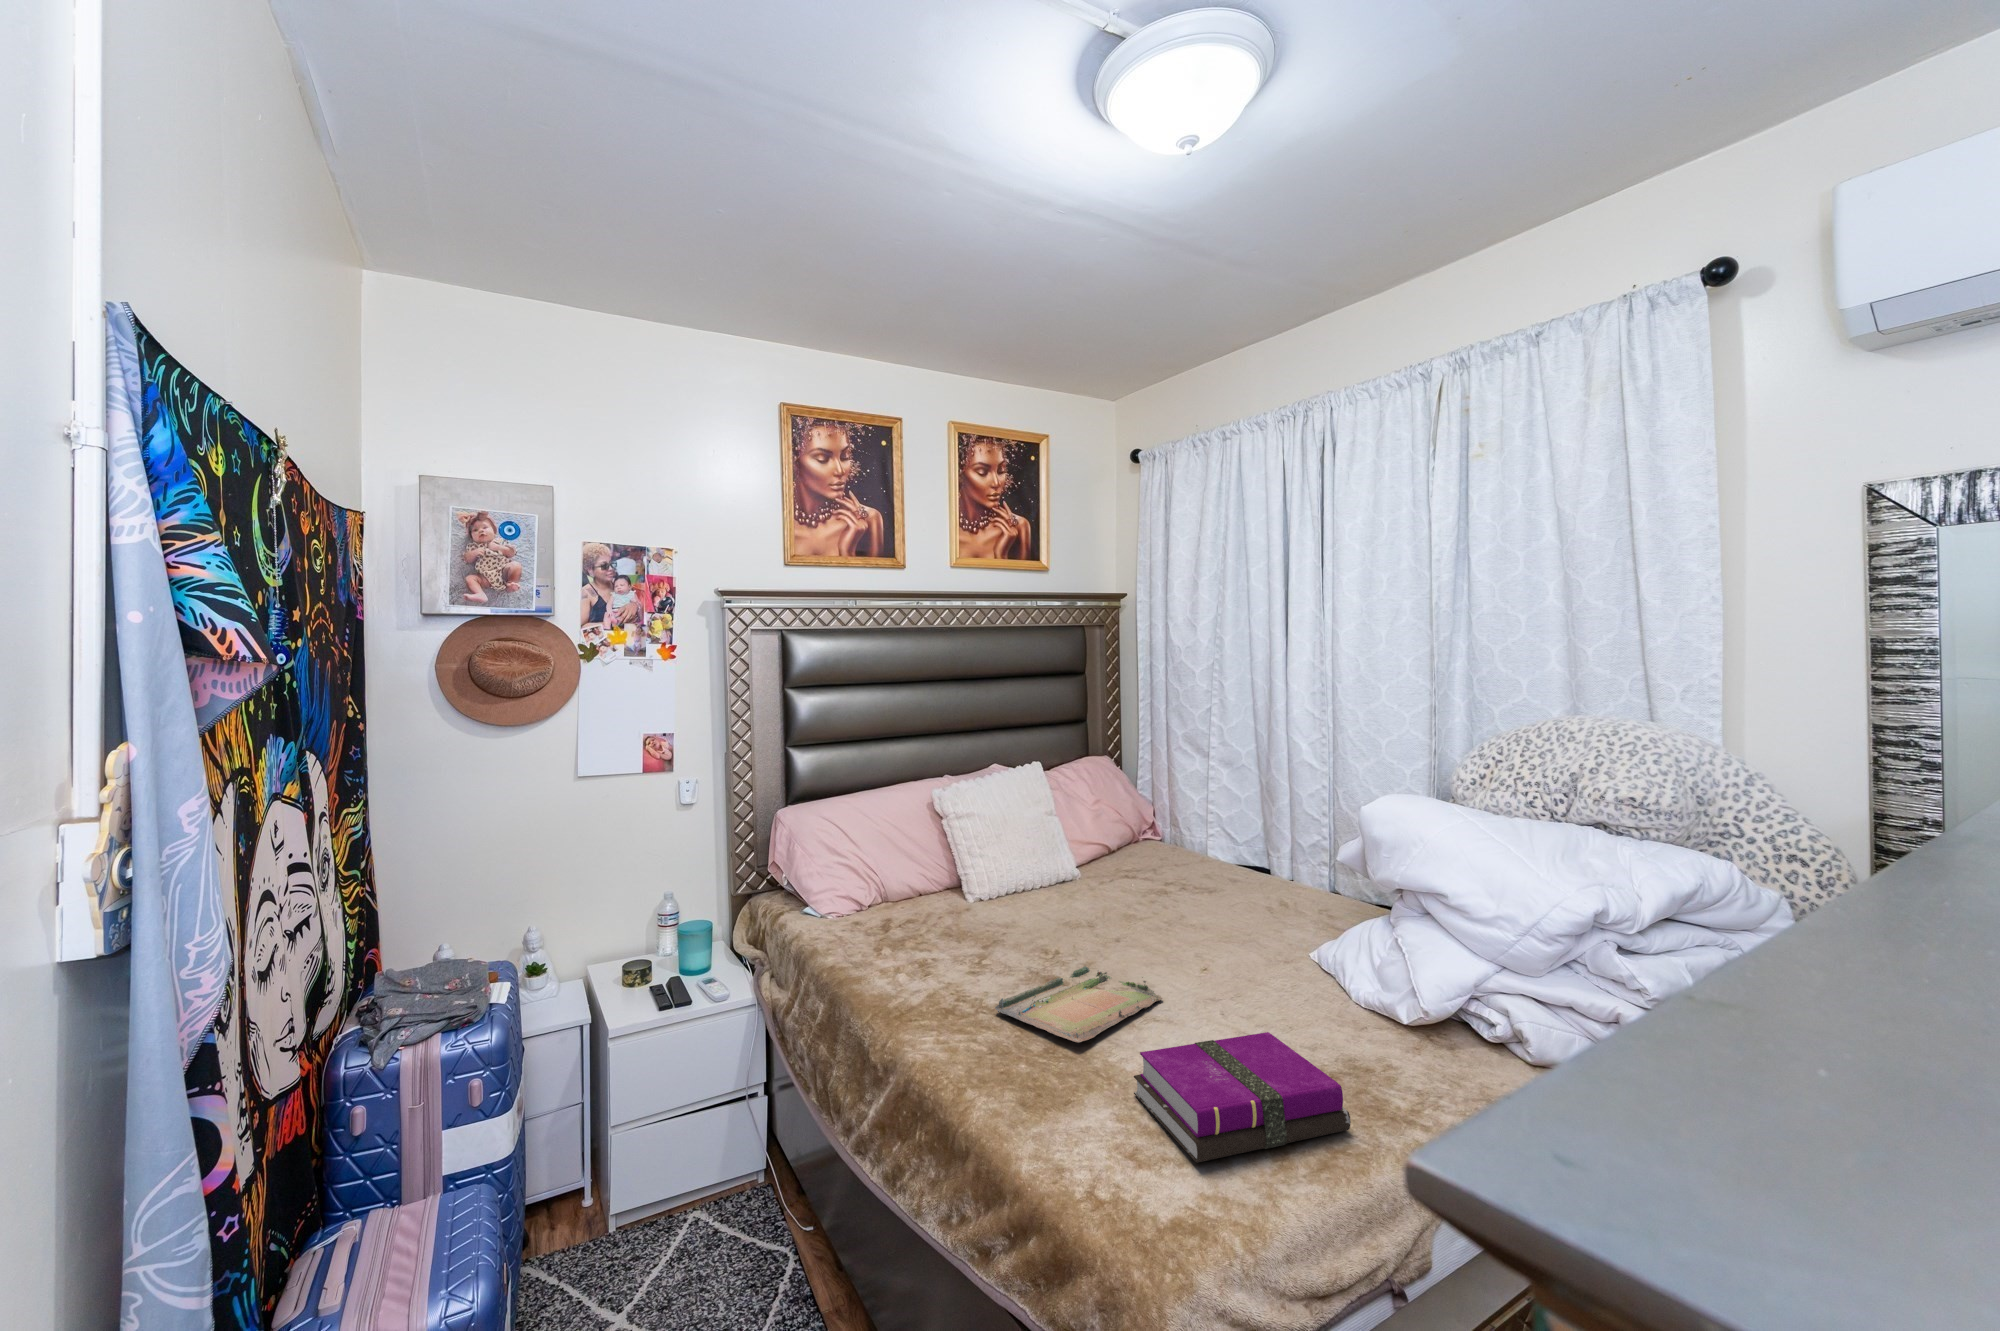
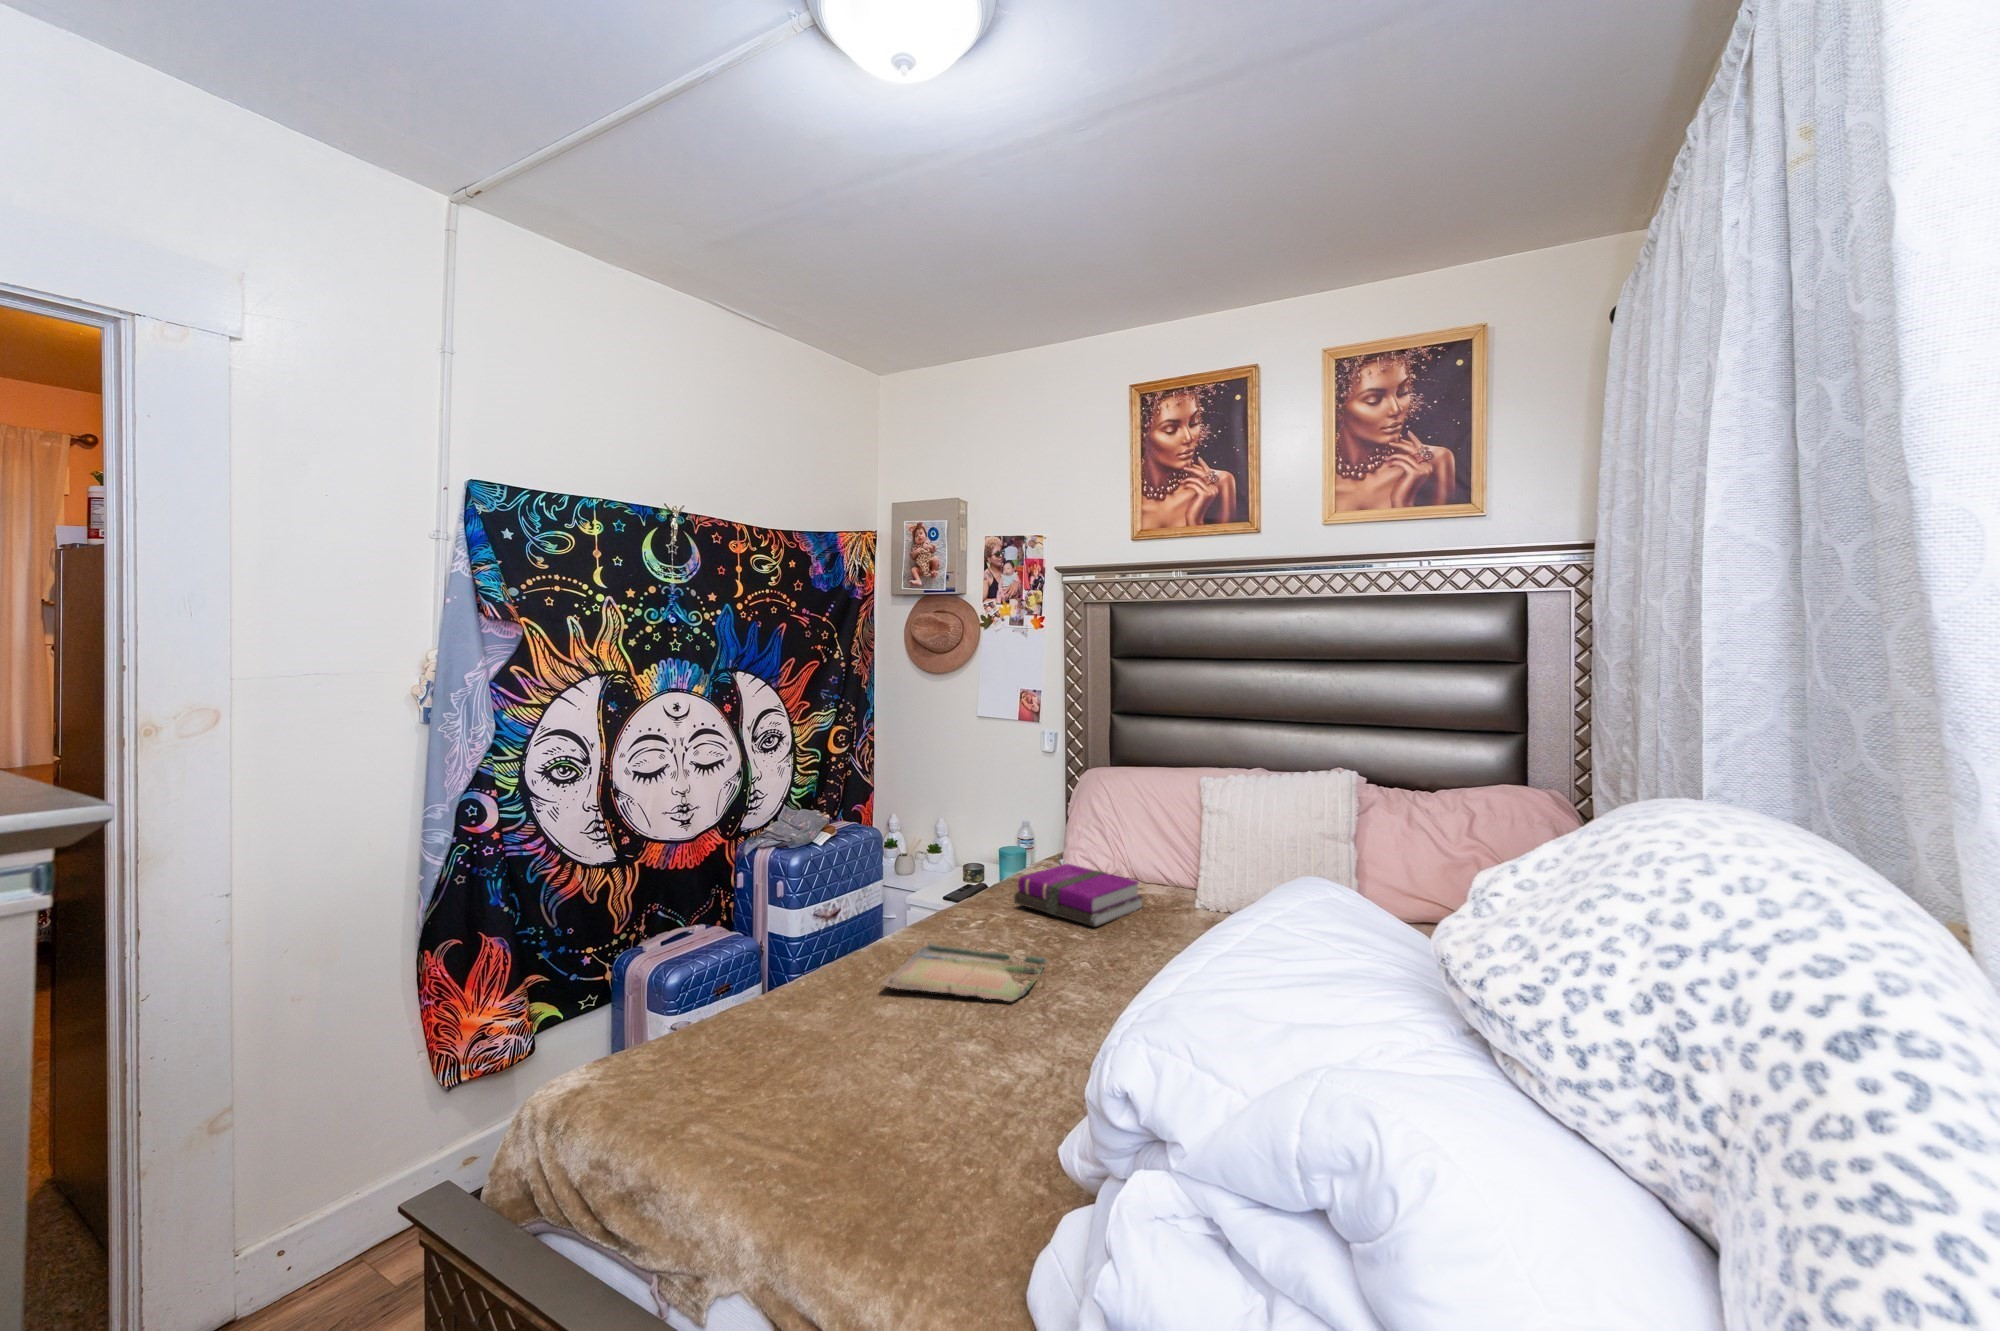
notebook: present [1134,1032,1351,1163] -> present [1014,864,1143,927]

